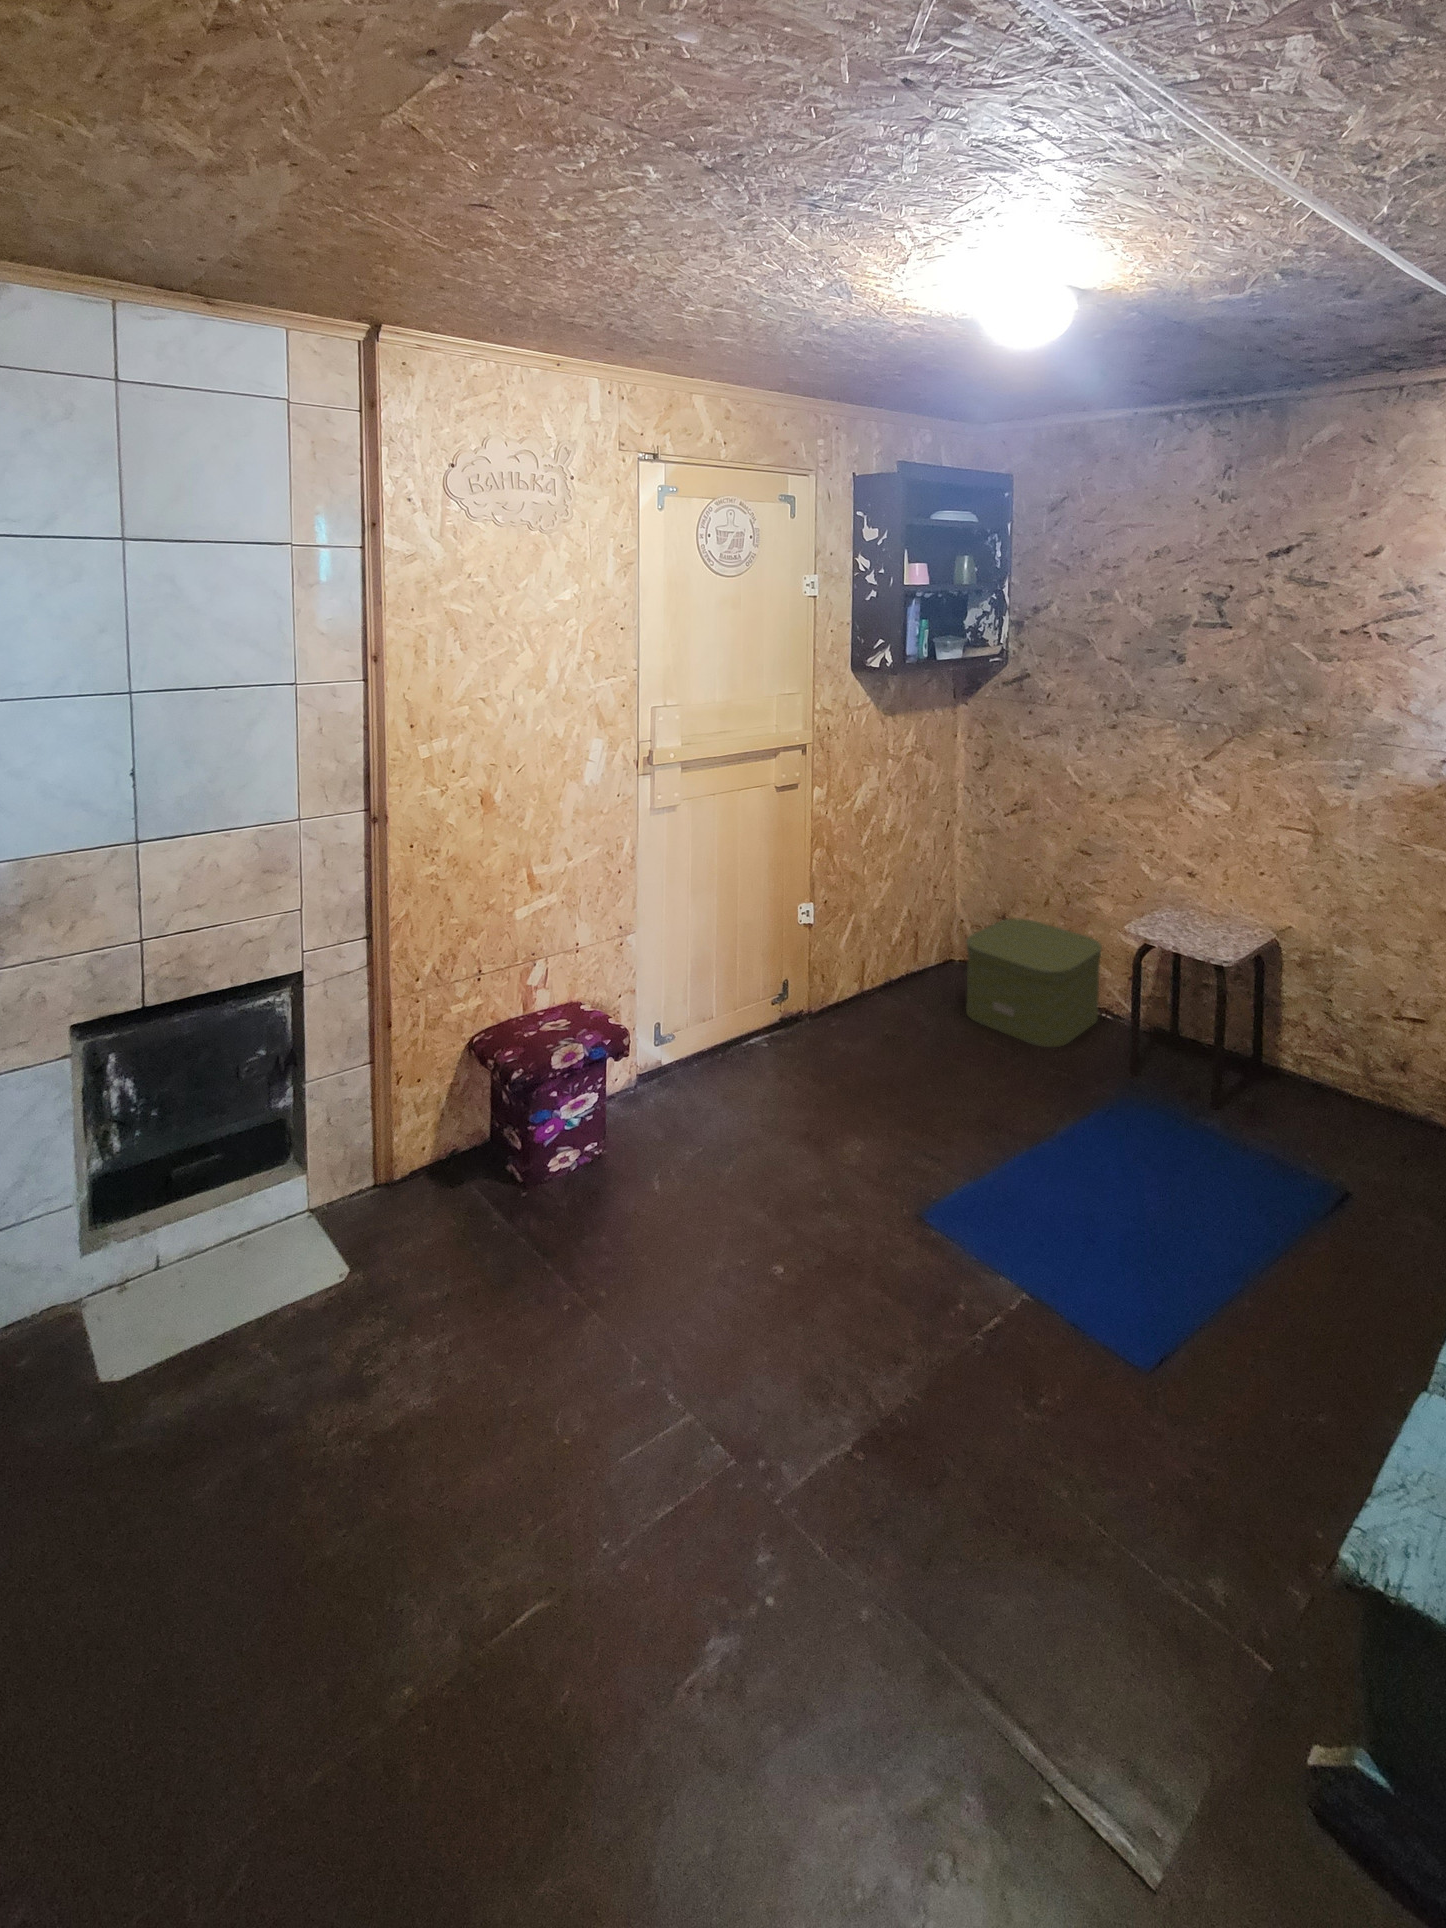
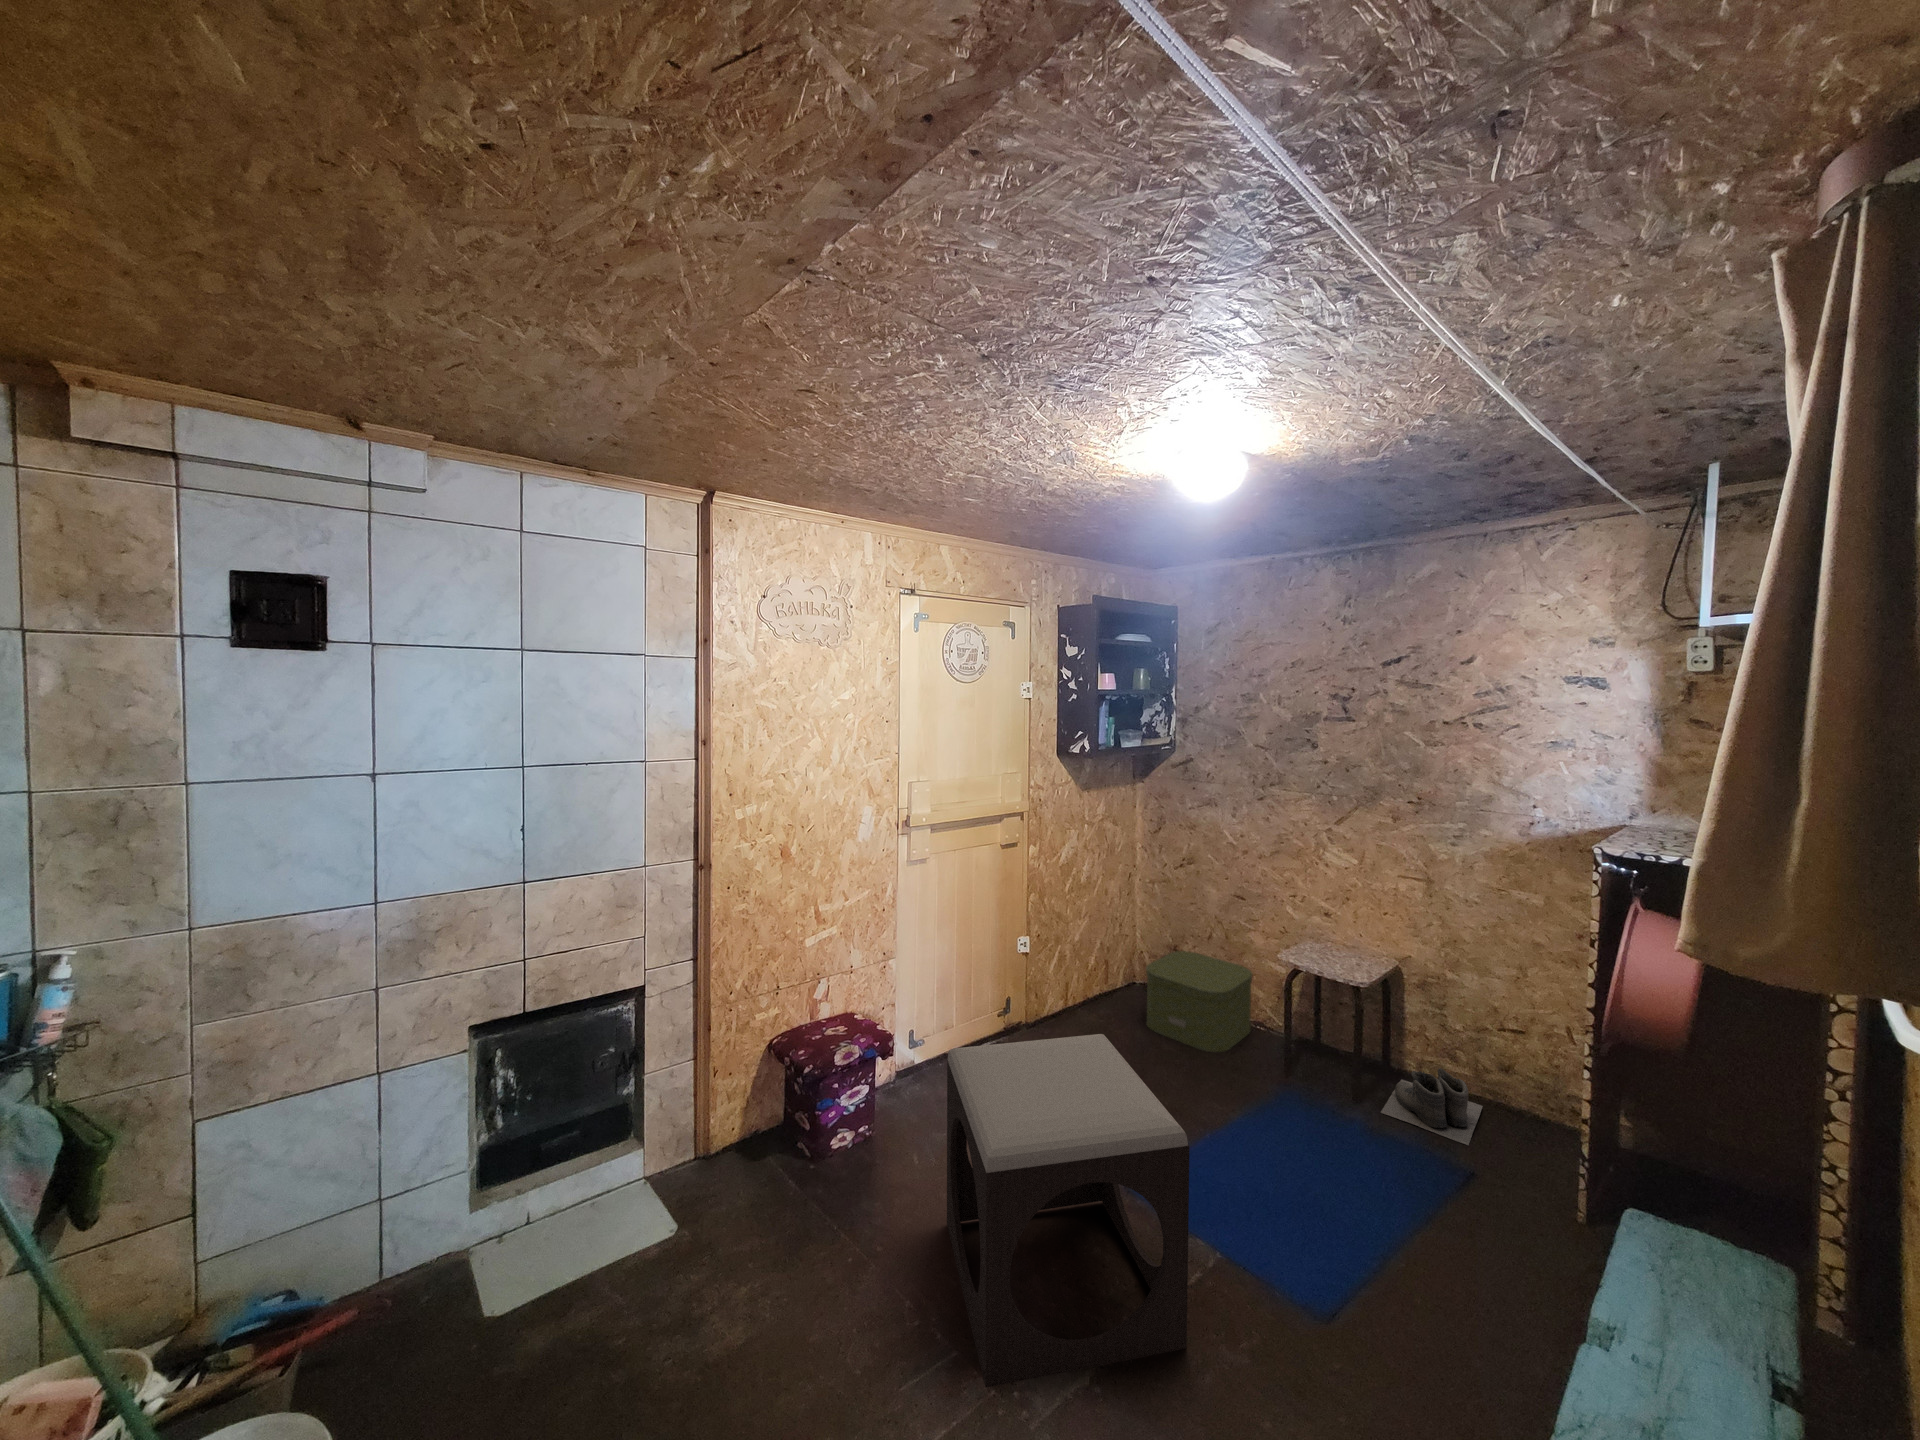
footstool: none [690,1029,983,1464] -> present [947,1034,1190,1387]
boots: none [1249,1065,1377,1161] -> present [1381,1068,1483,1146]

